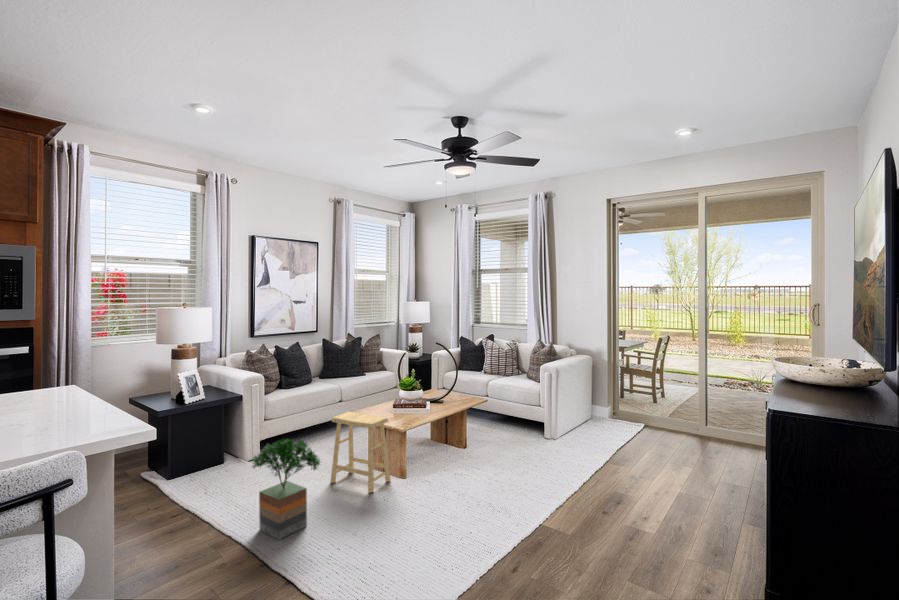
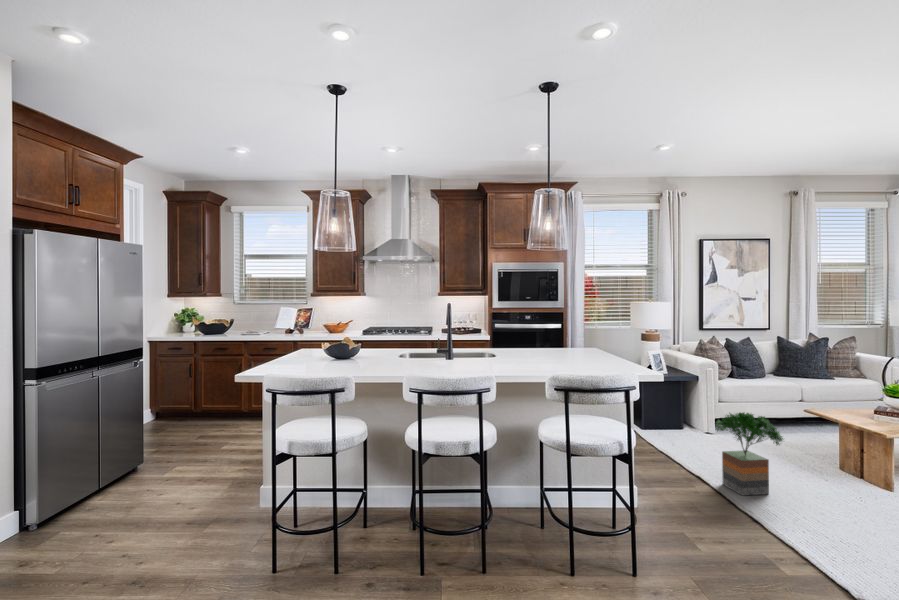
footstool: present [330,412,390,493] -> none [792,405,871,490]

